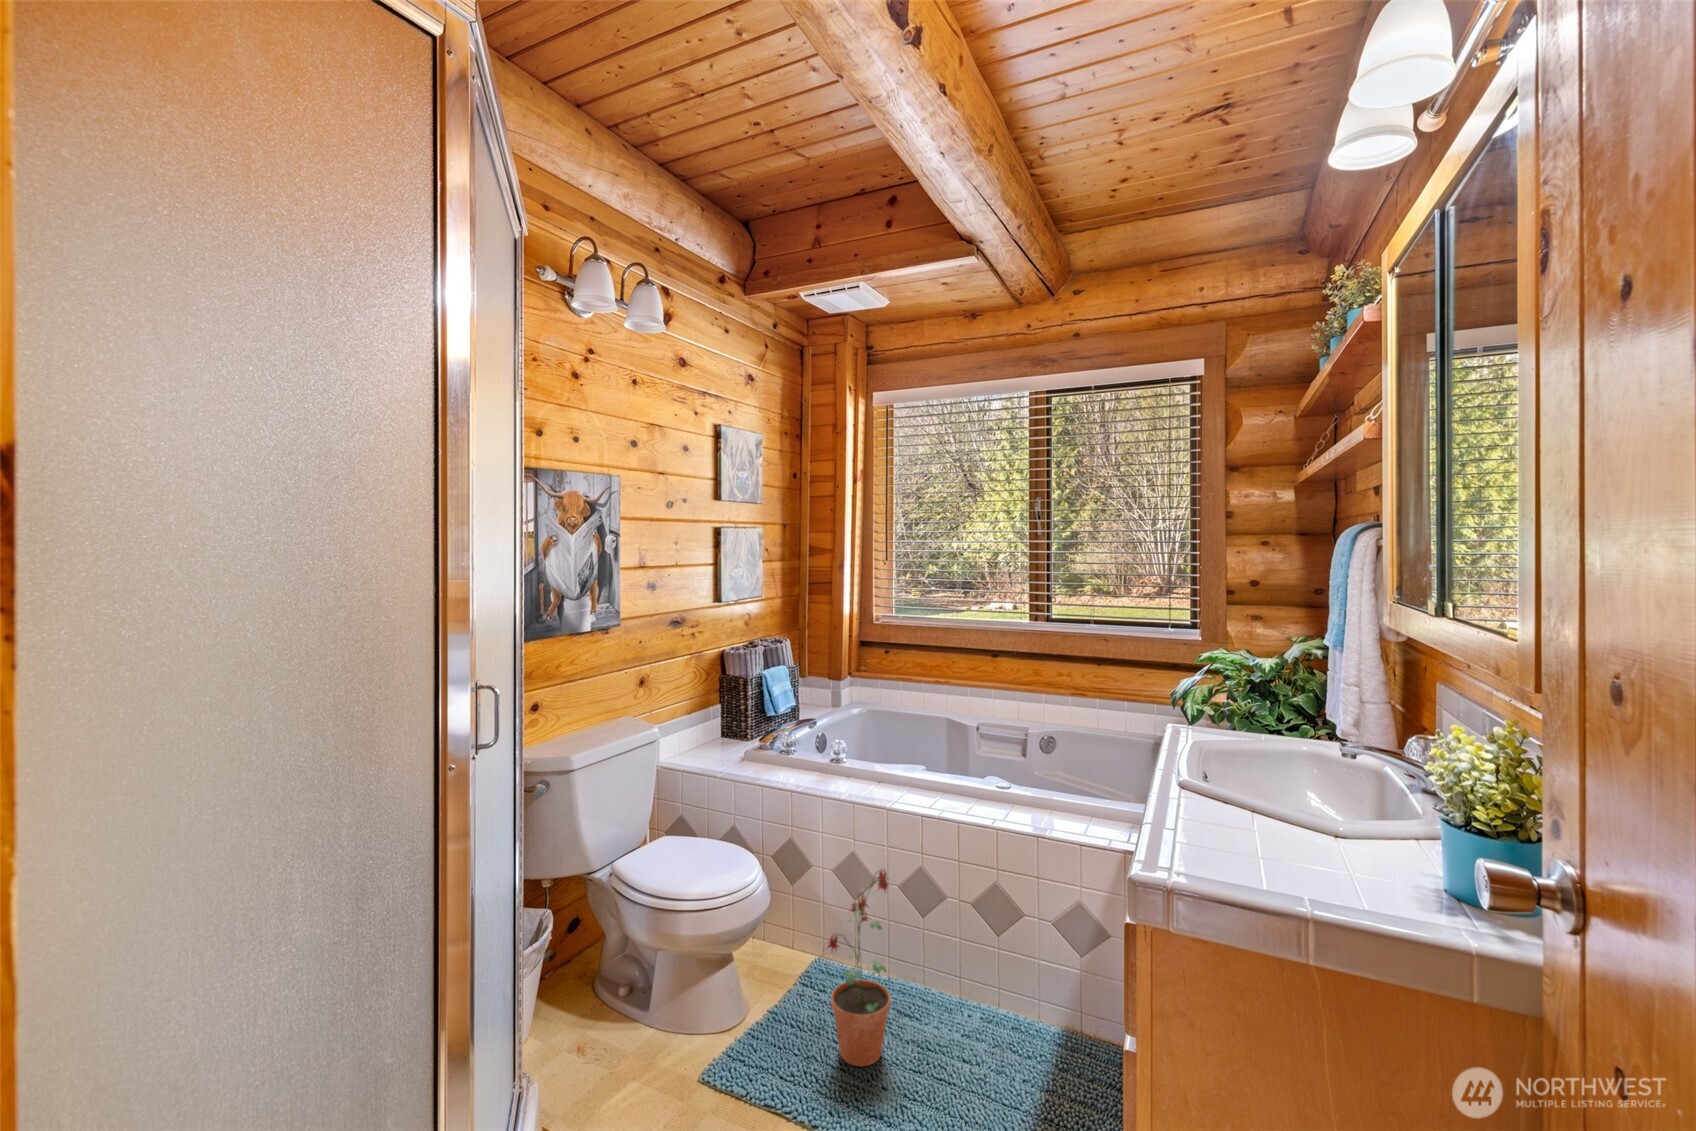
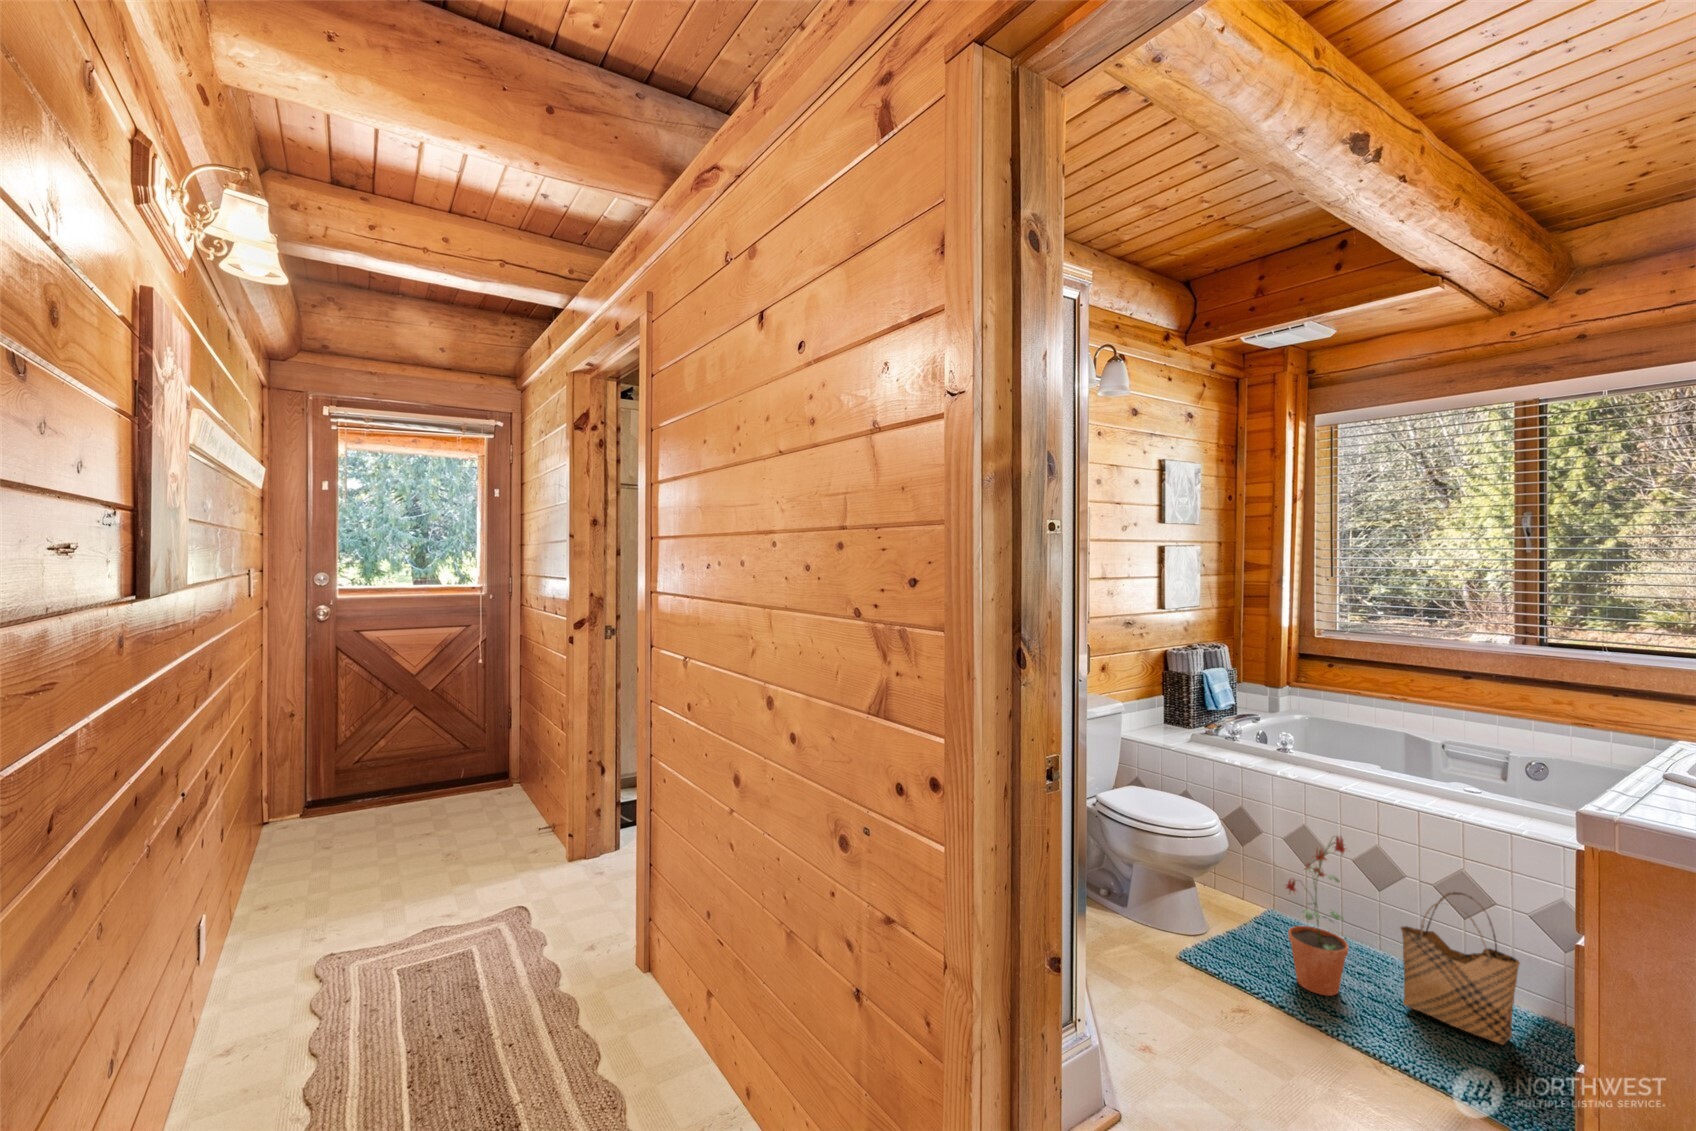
woven basket: none [939,910,1041,1075] -> present [1401,892,1520,1045]

